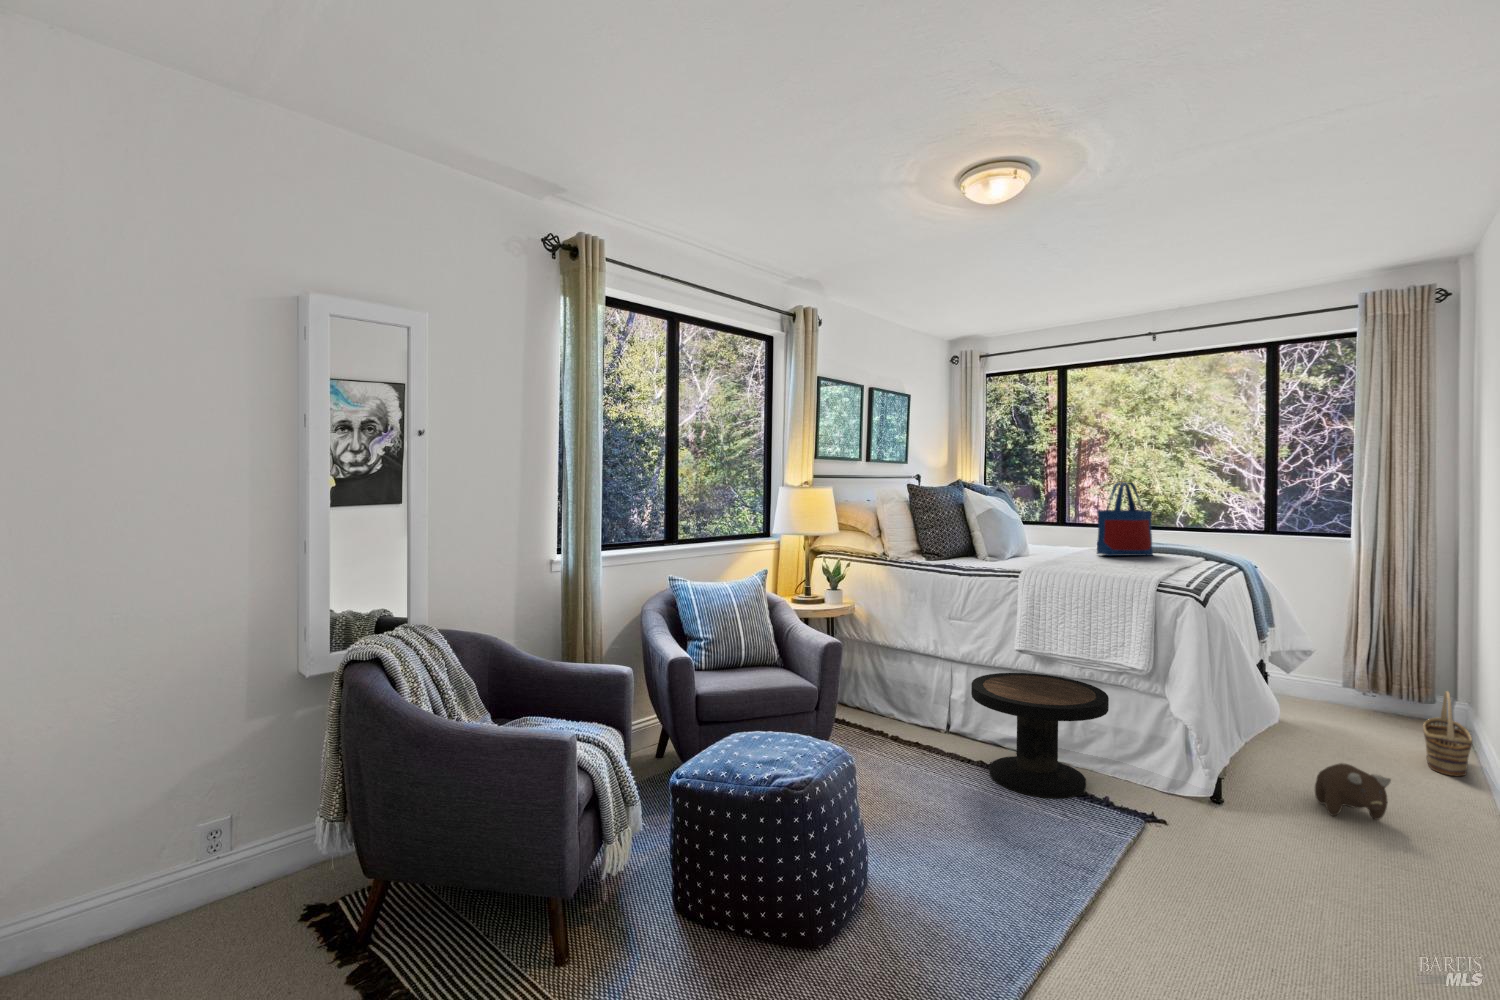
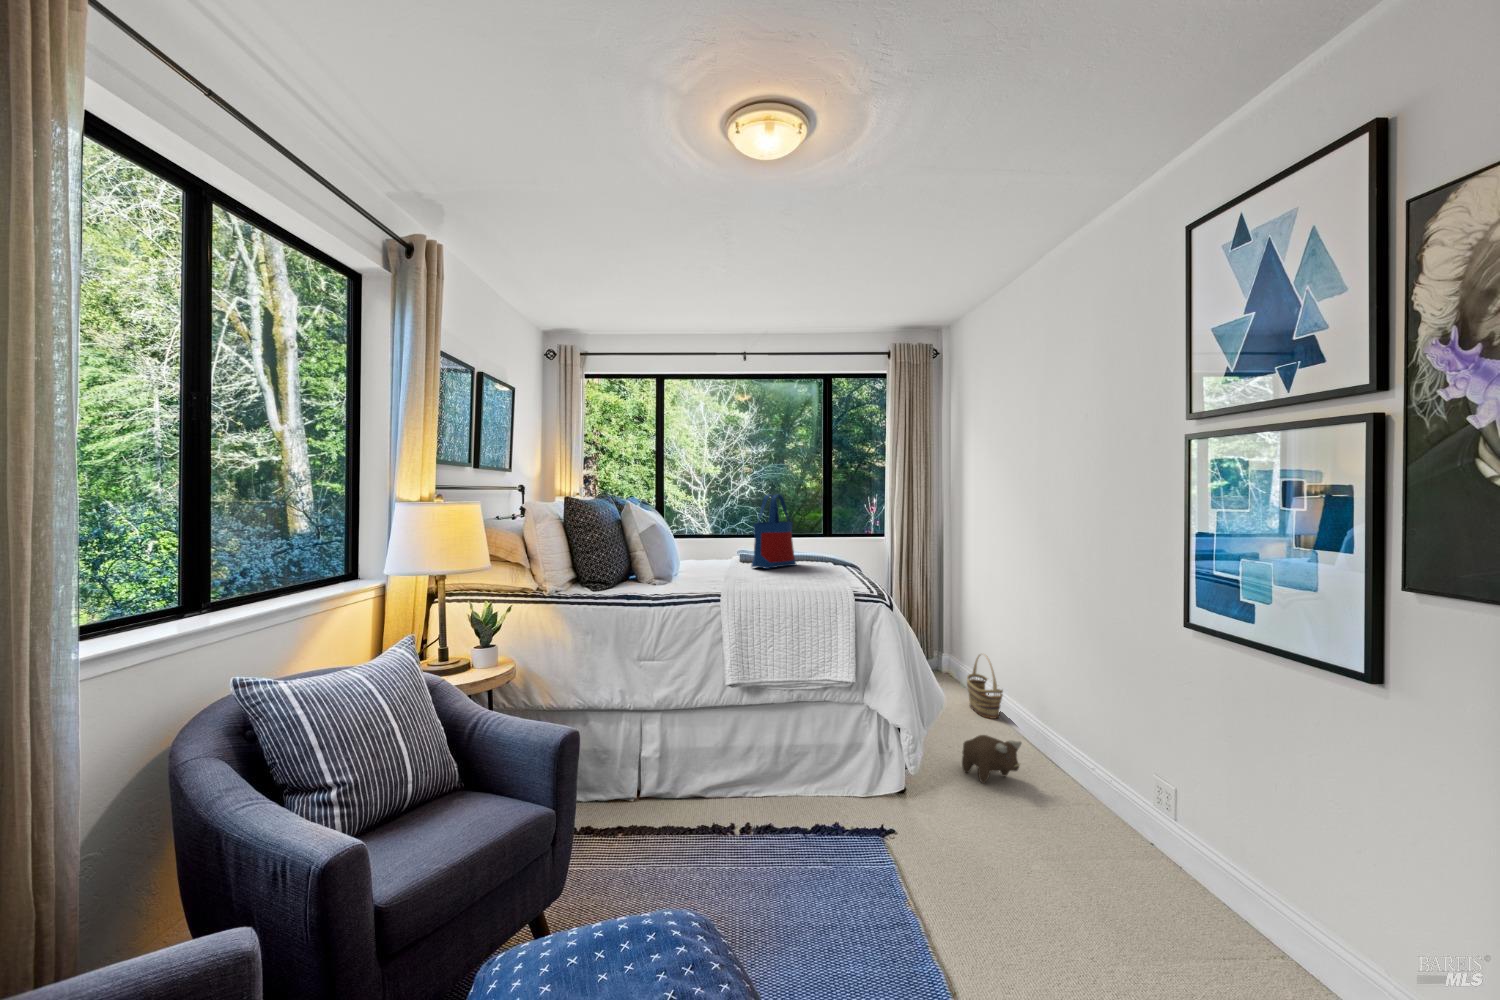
side table: present [971,673,1109,798] -> none [701,708,843,857]

